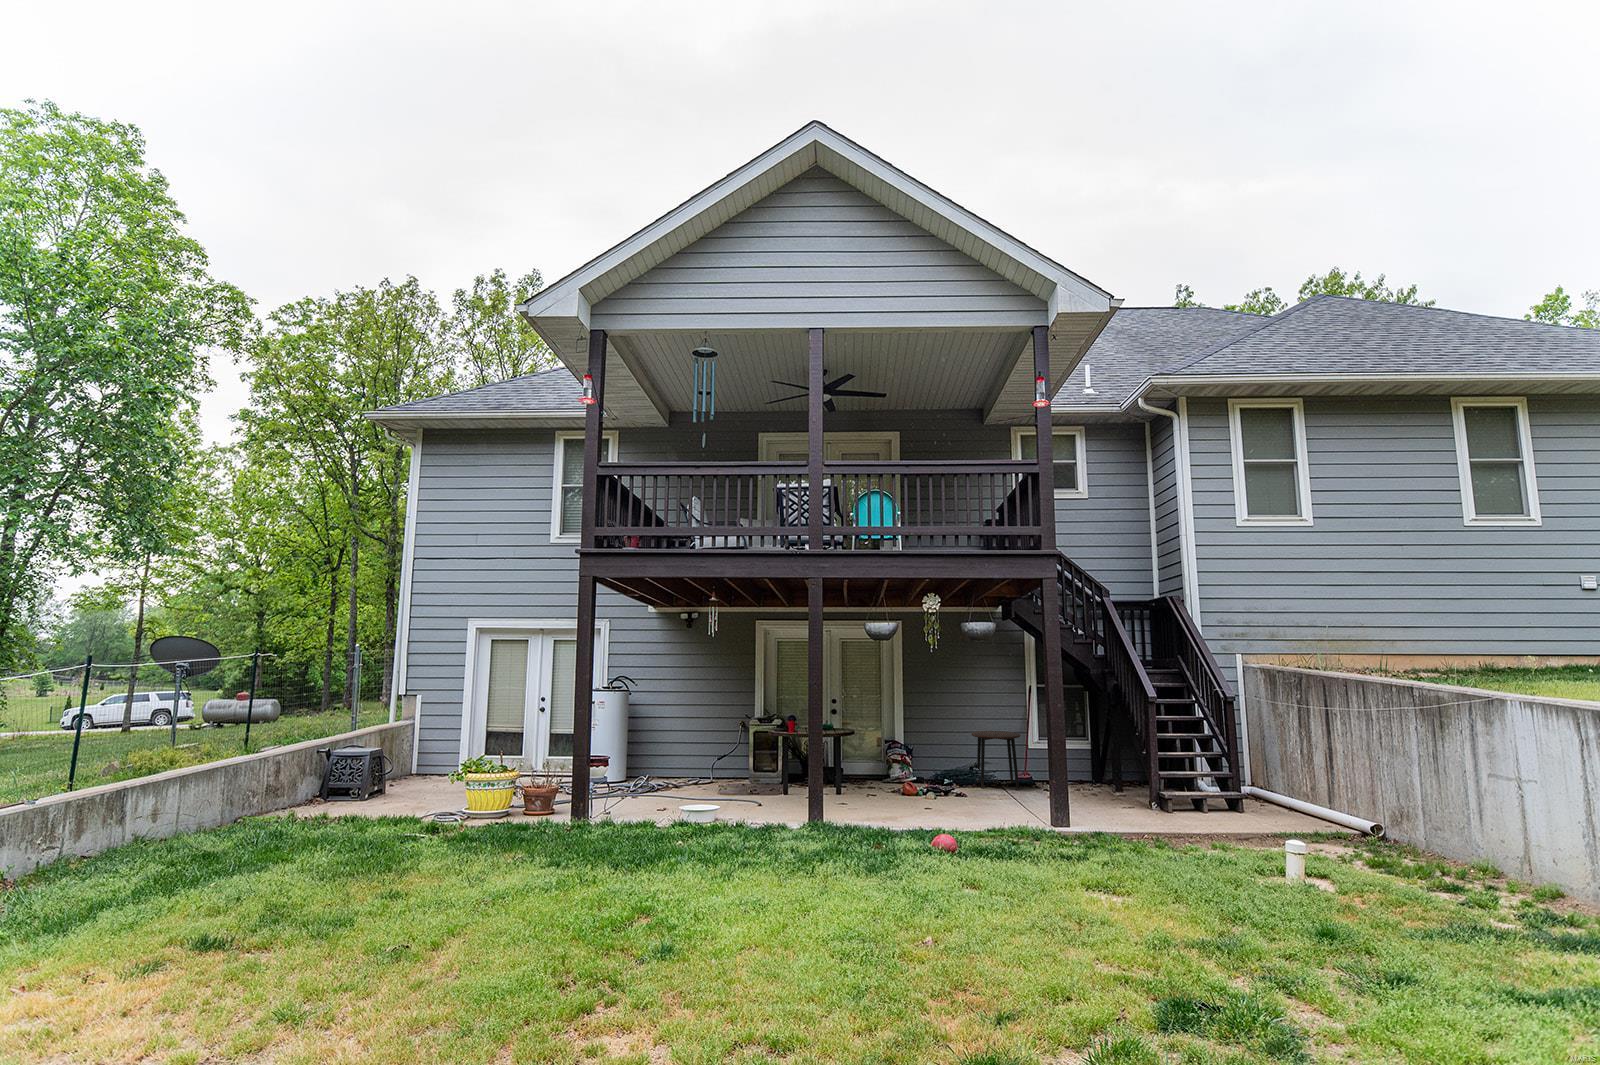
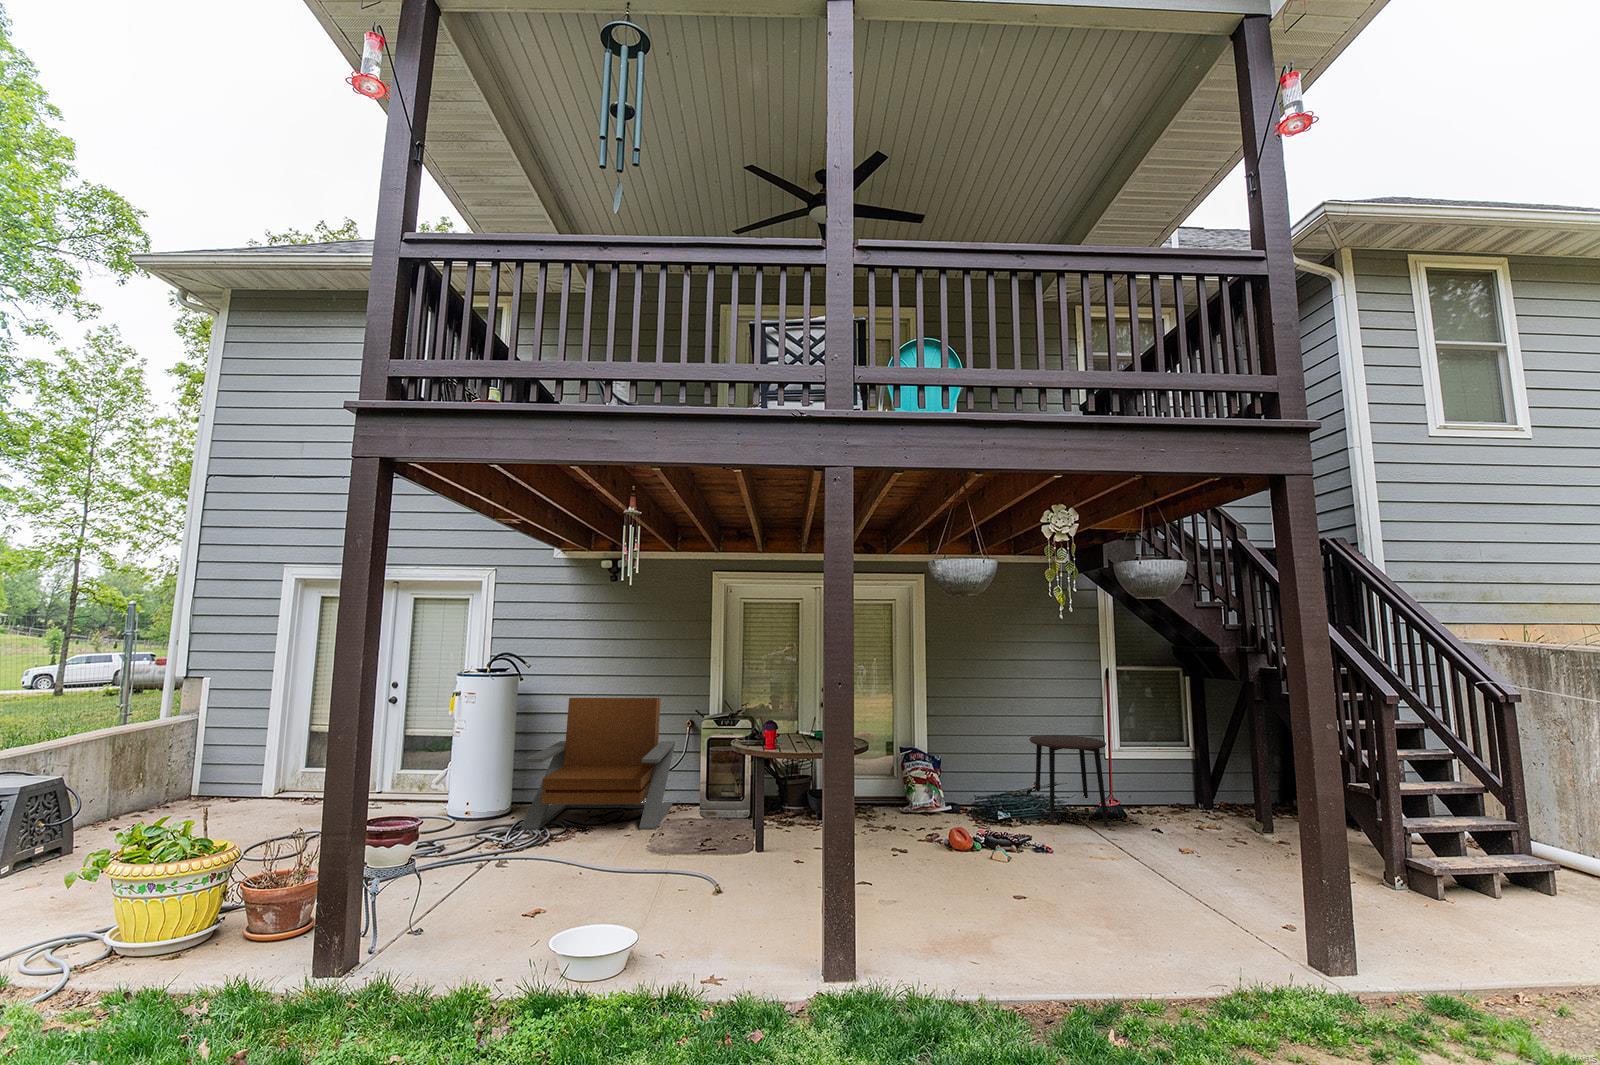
lounge chair: none [641,707,733,790] -> present [521,698,675,830]

